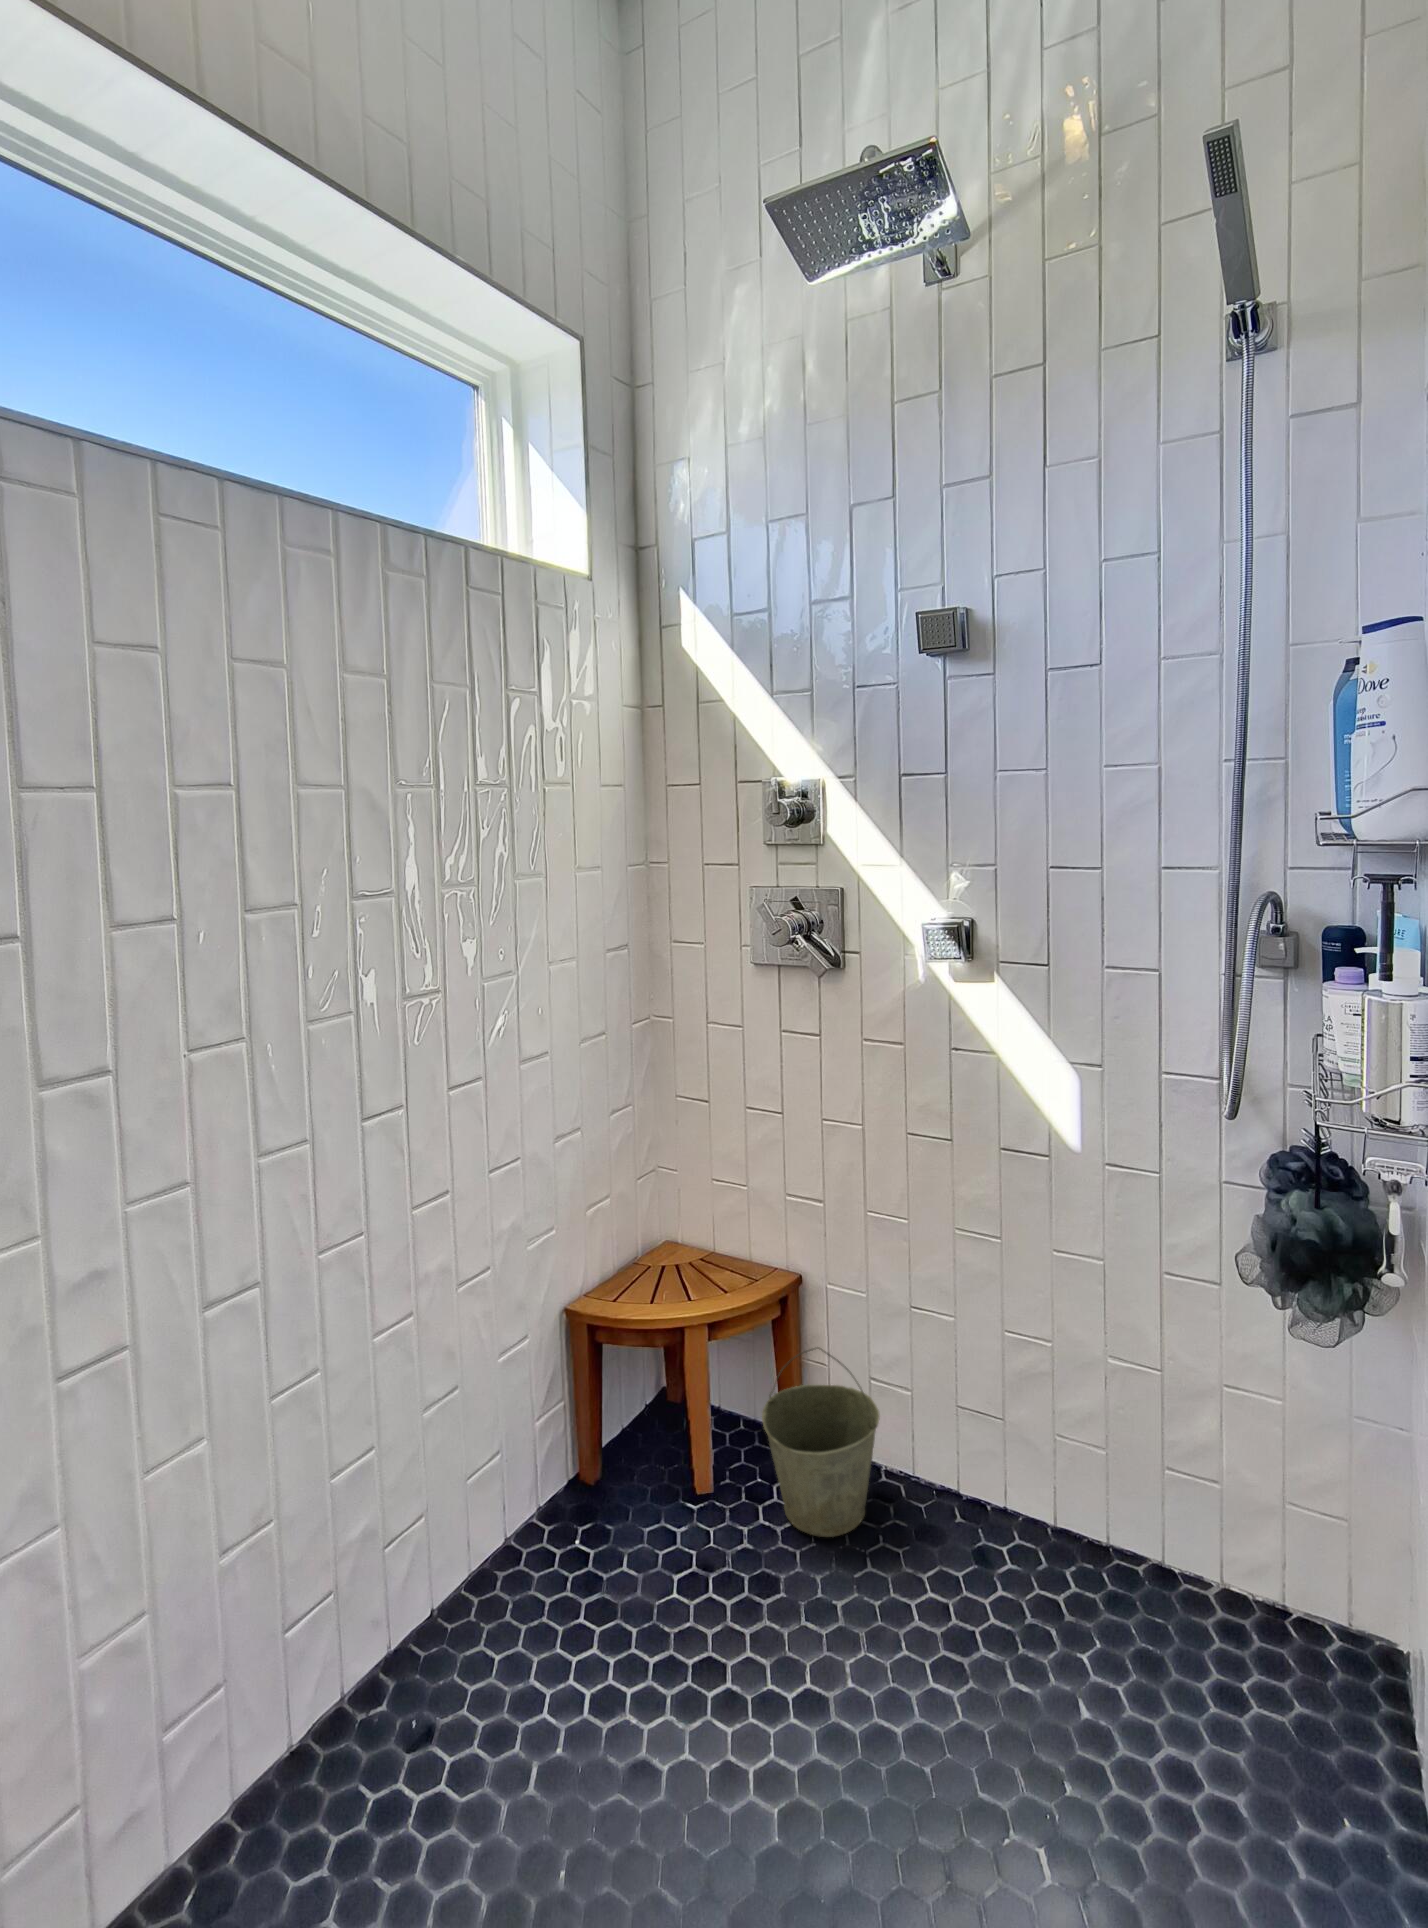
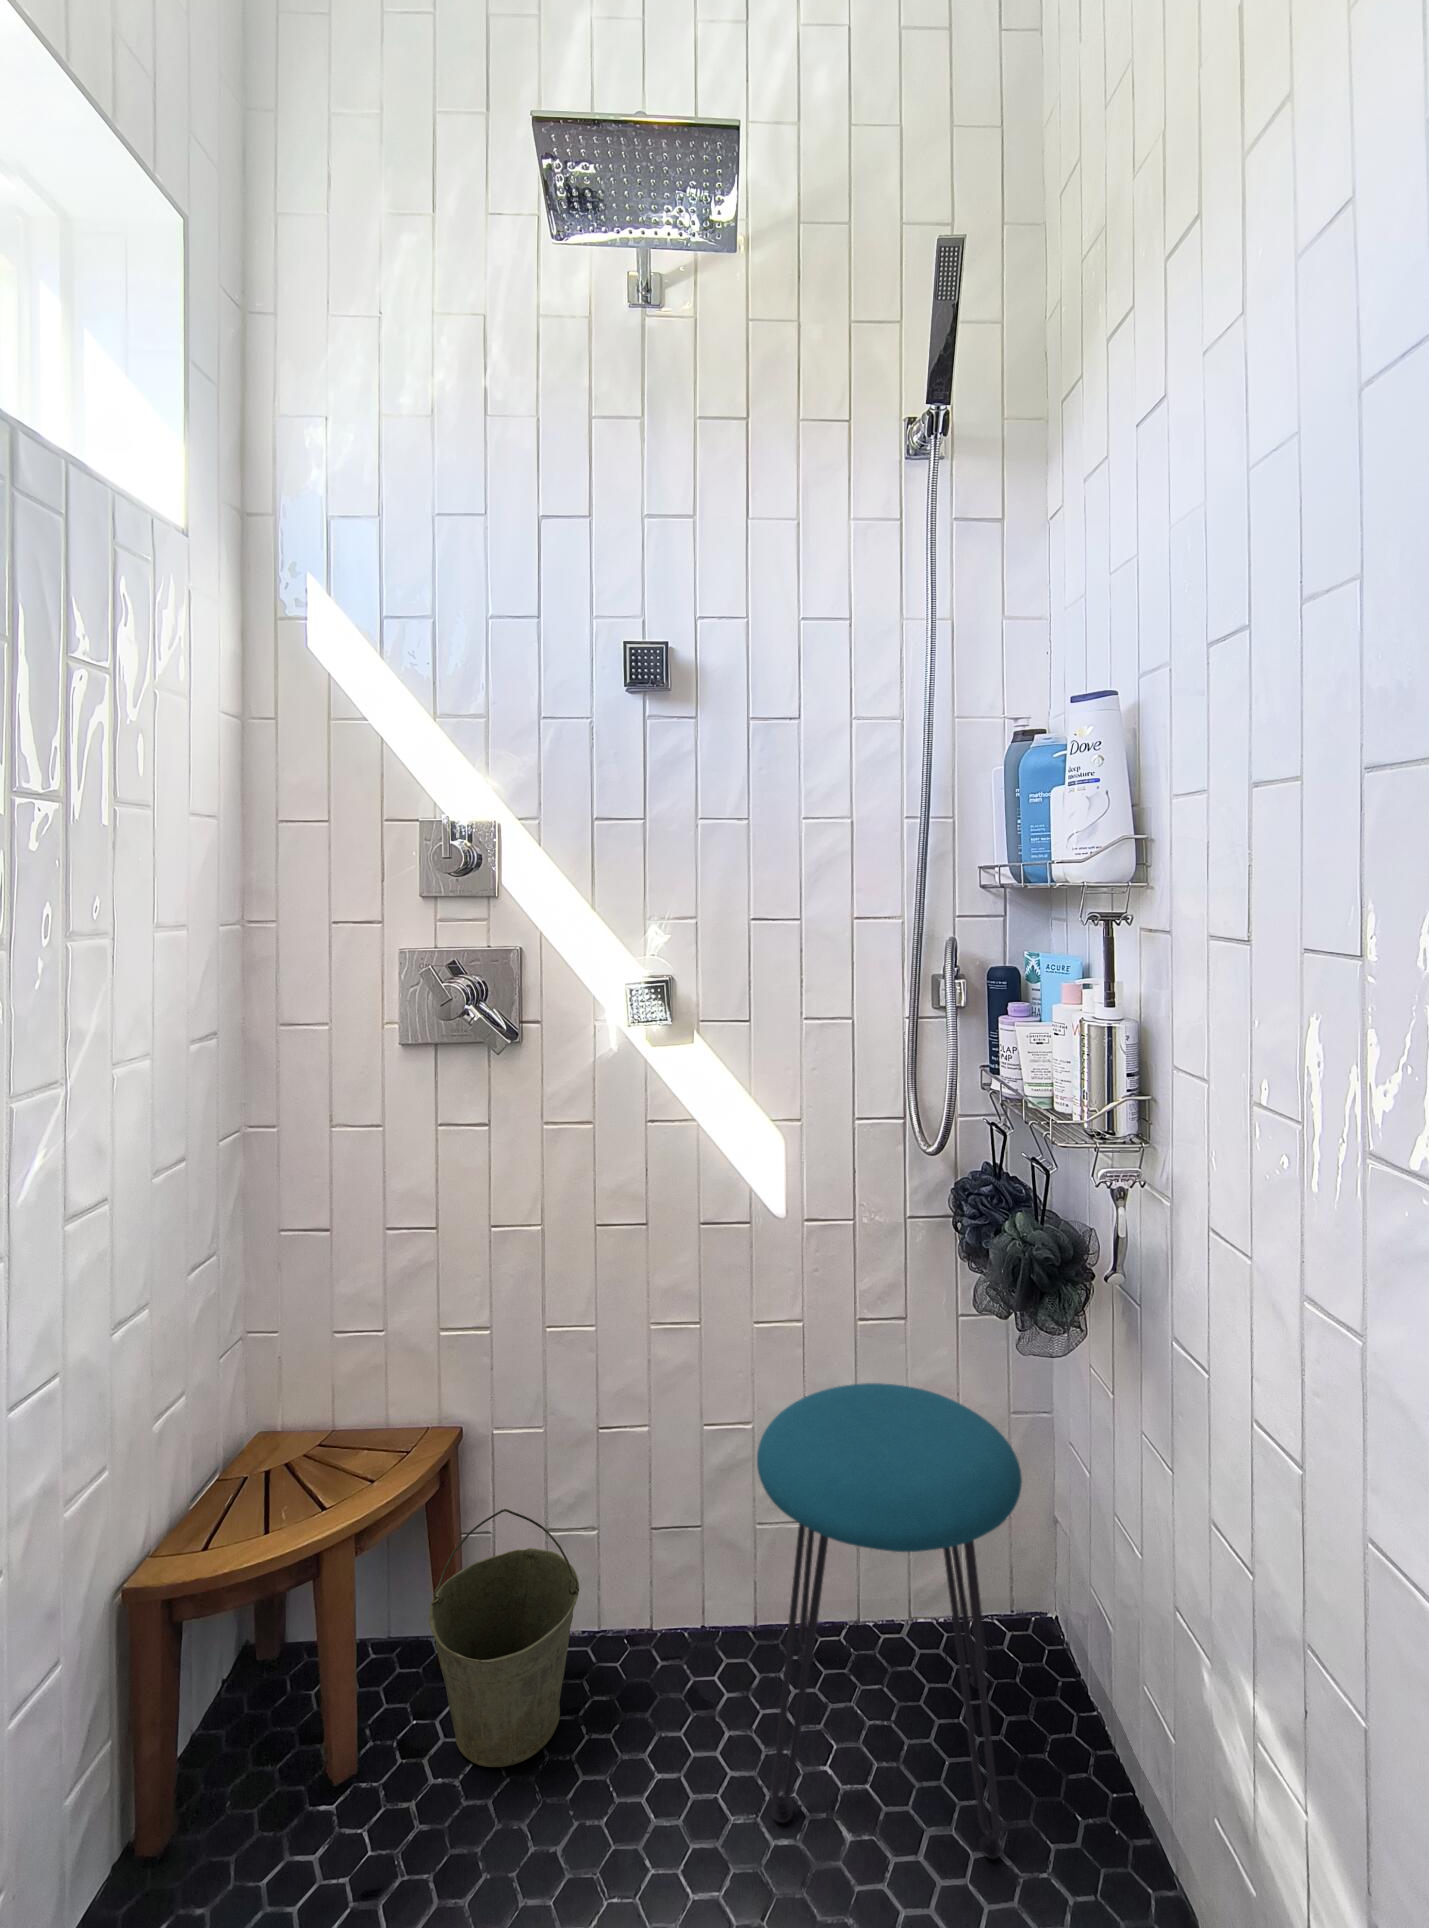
stool: none [1009,1322,1289,1773] -> present [757,1383,1022,1858]

